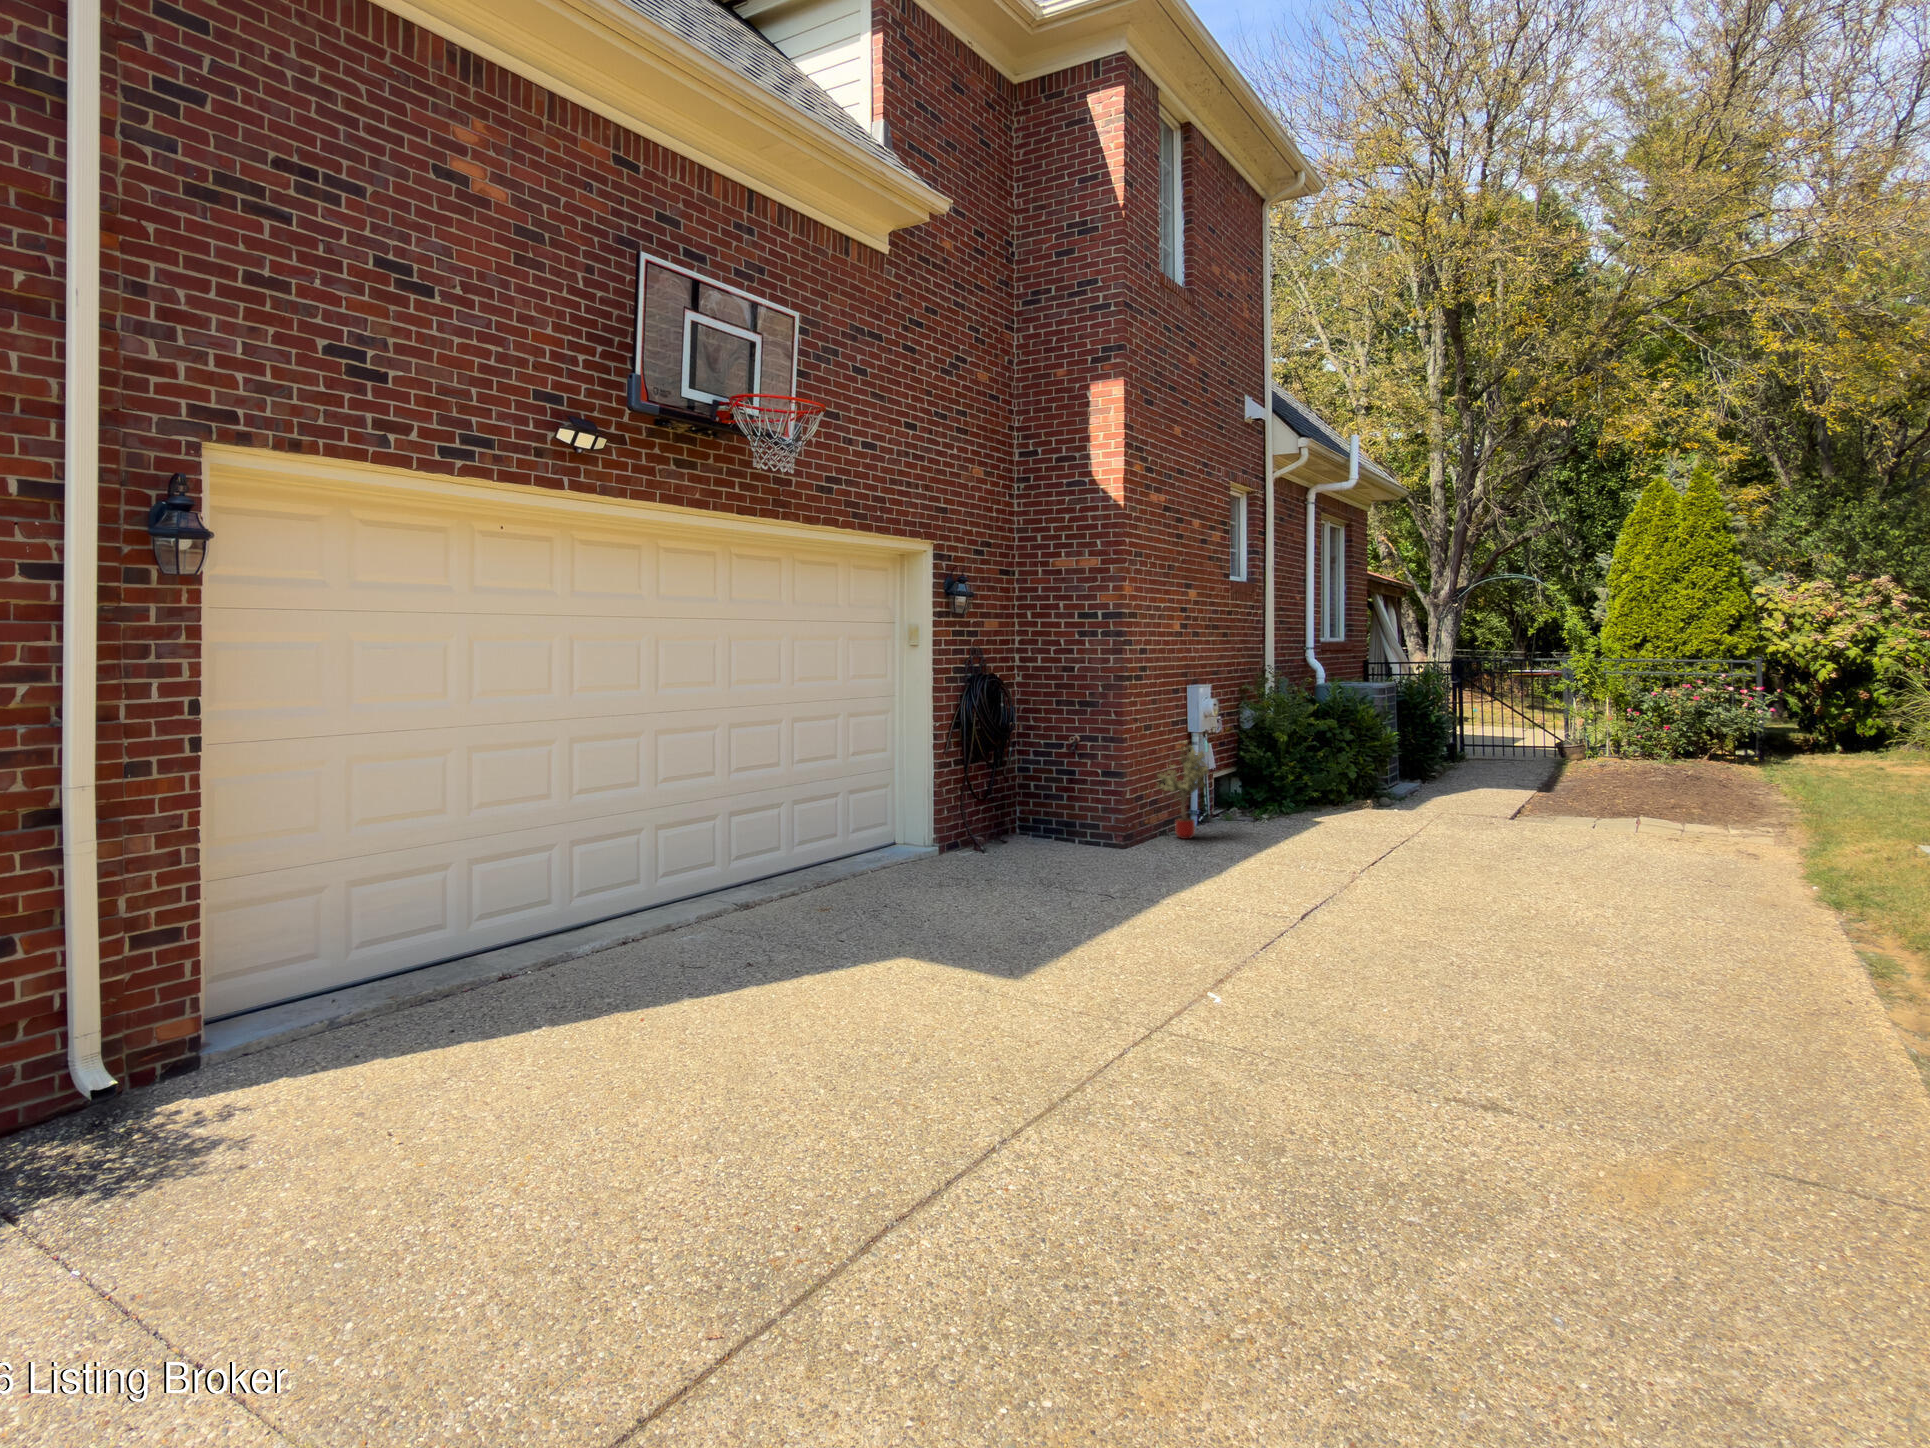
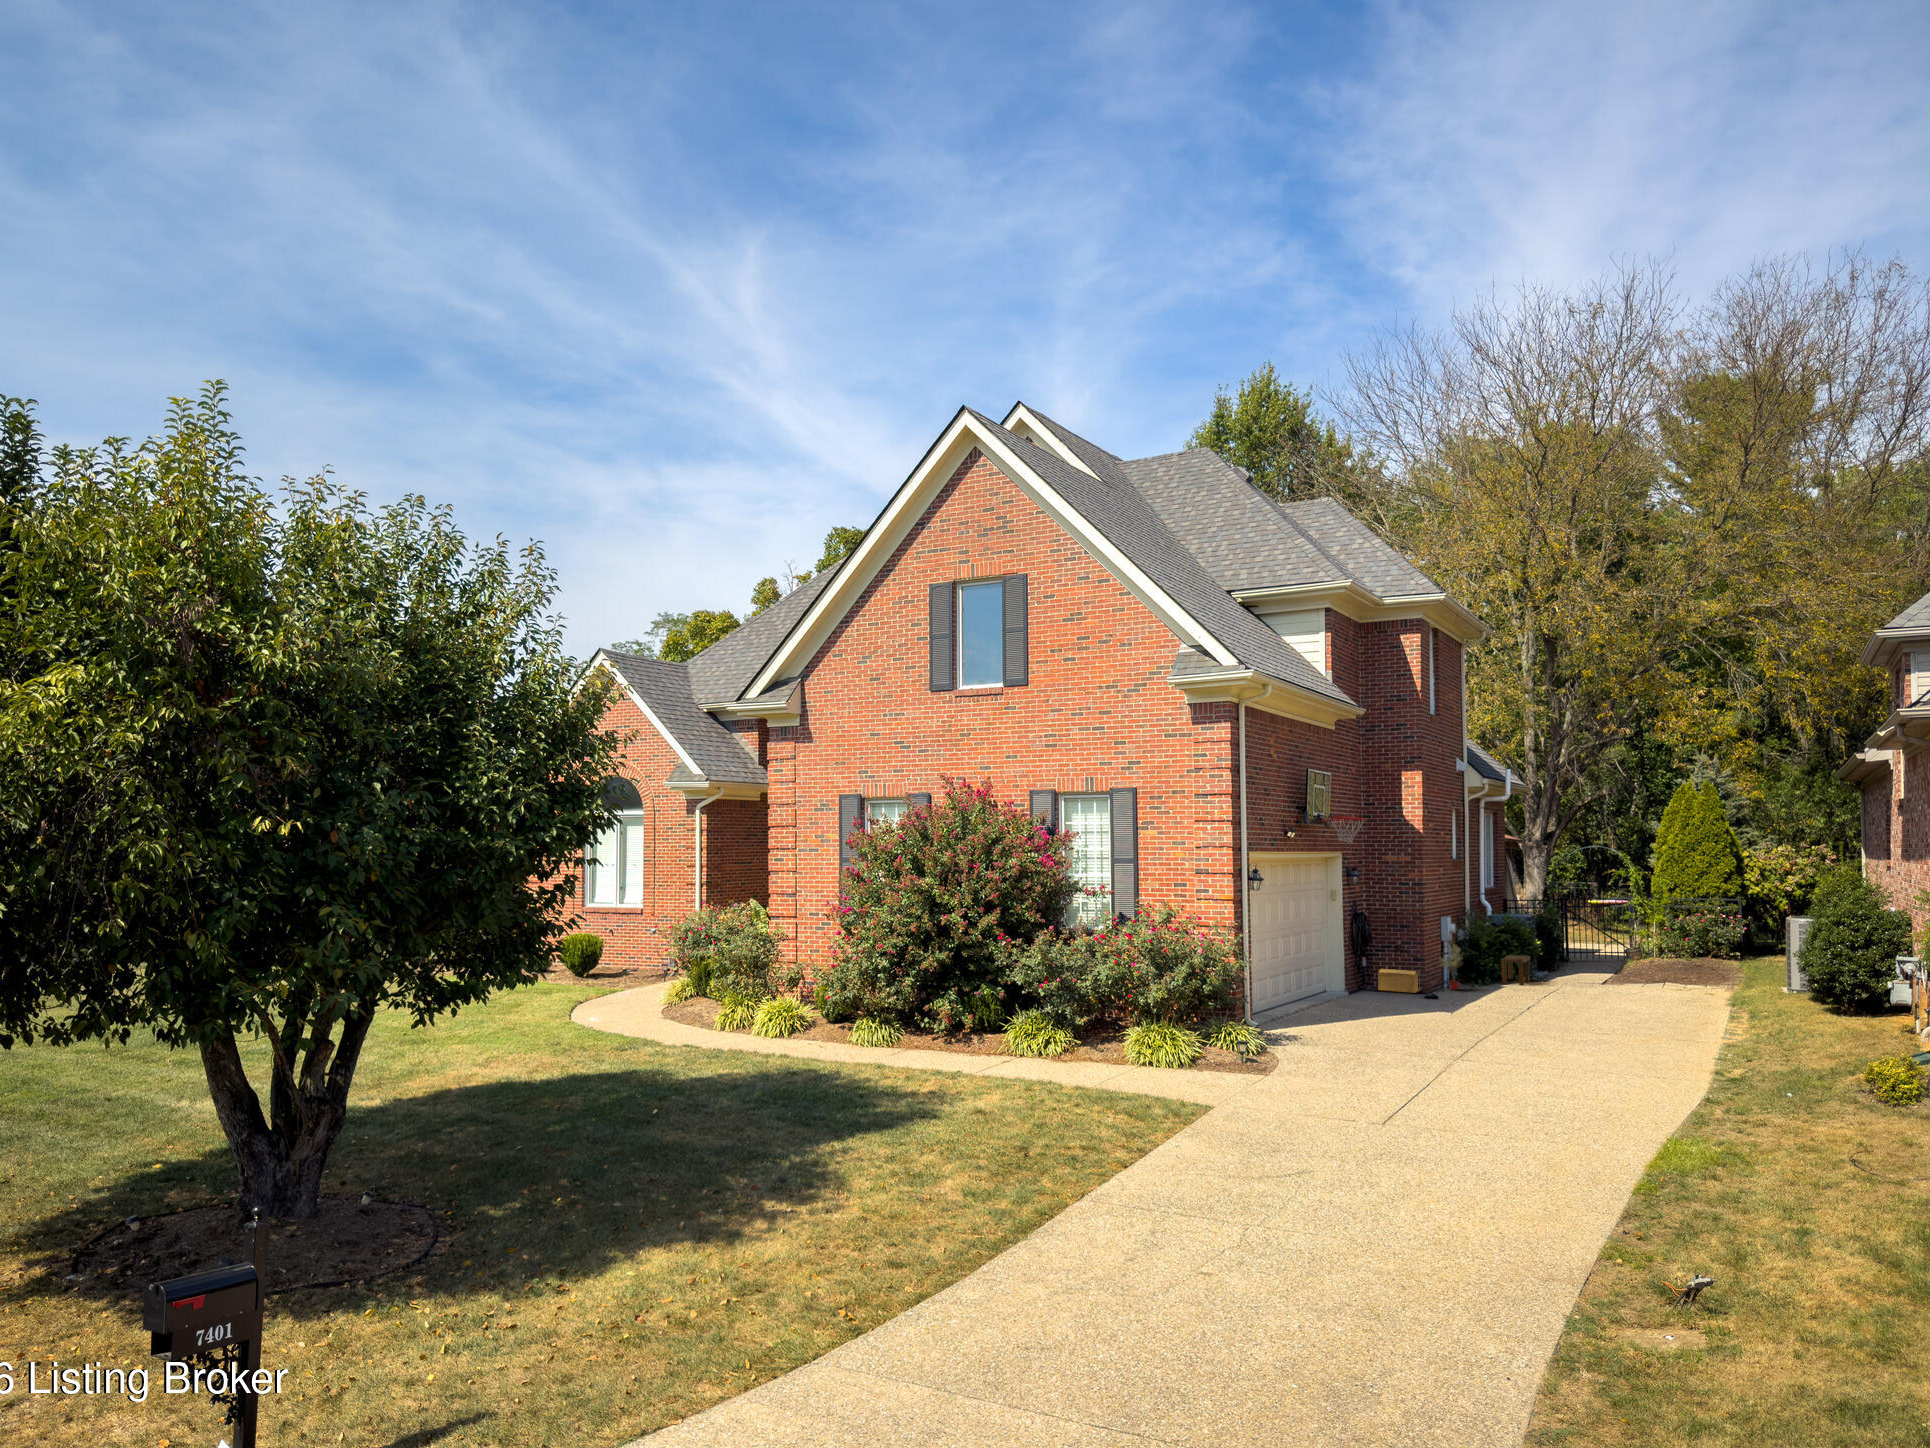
bench: none [1303,761,1368,821] -> present [1501,955,1530,985]
cardboard box: none [1014,797,1102,850] -> present [1378,969,1419,993]

